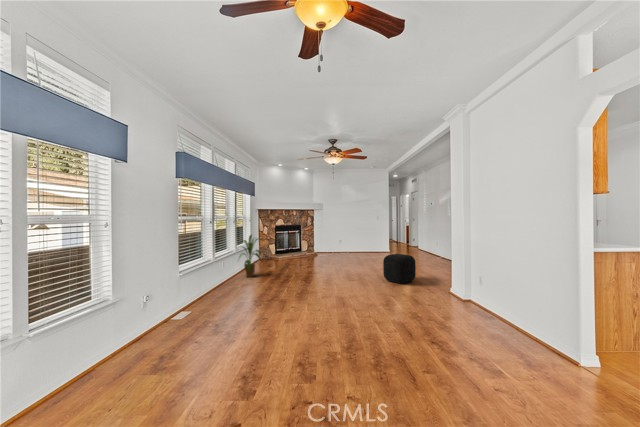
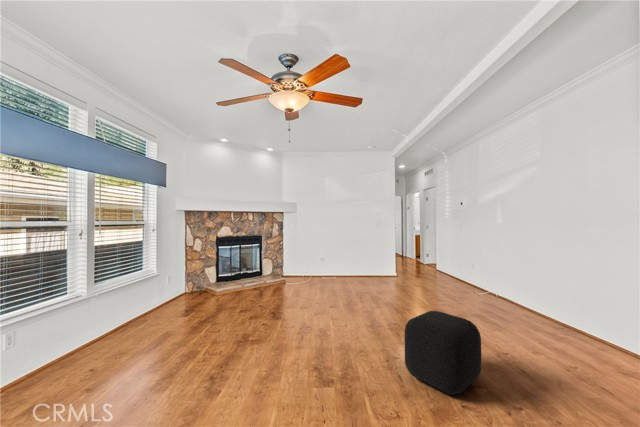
house plant: present [239,235,262,277] -> none [81,265,156,355]

